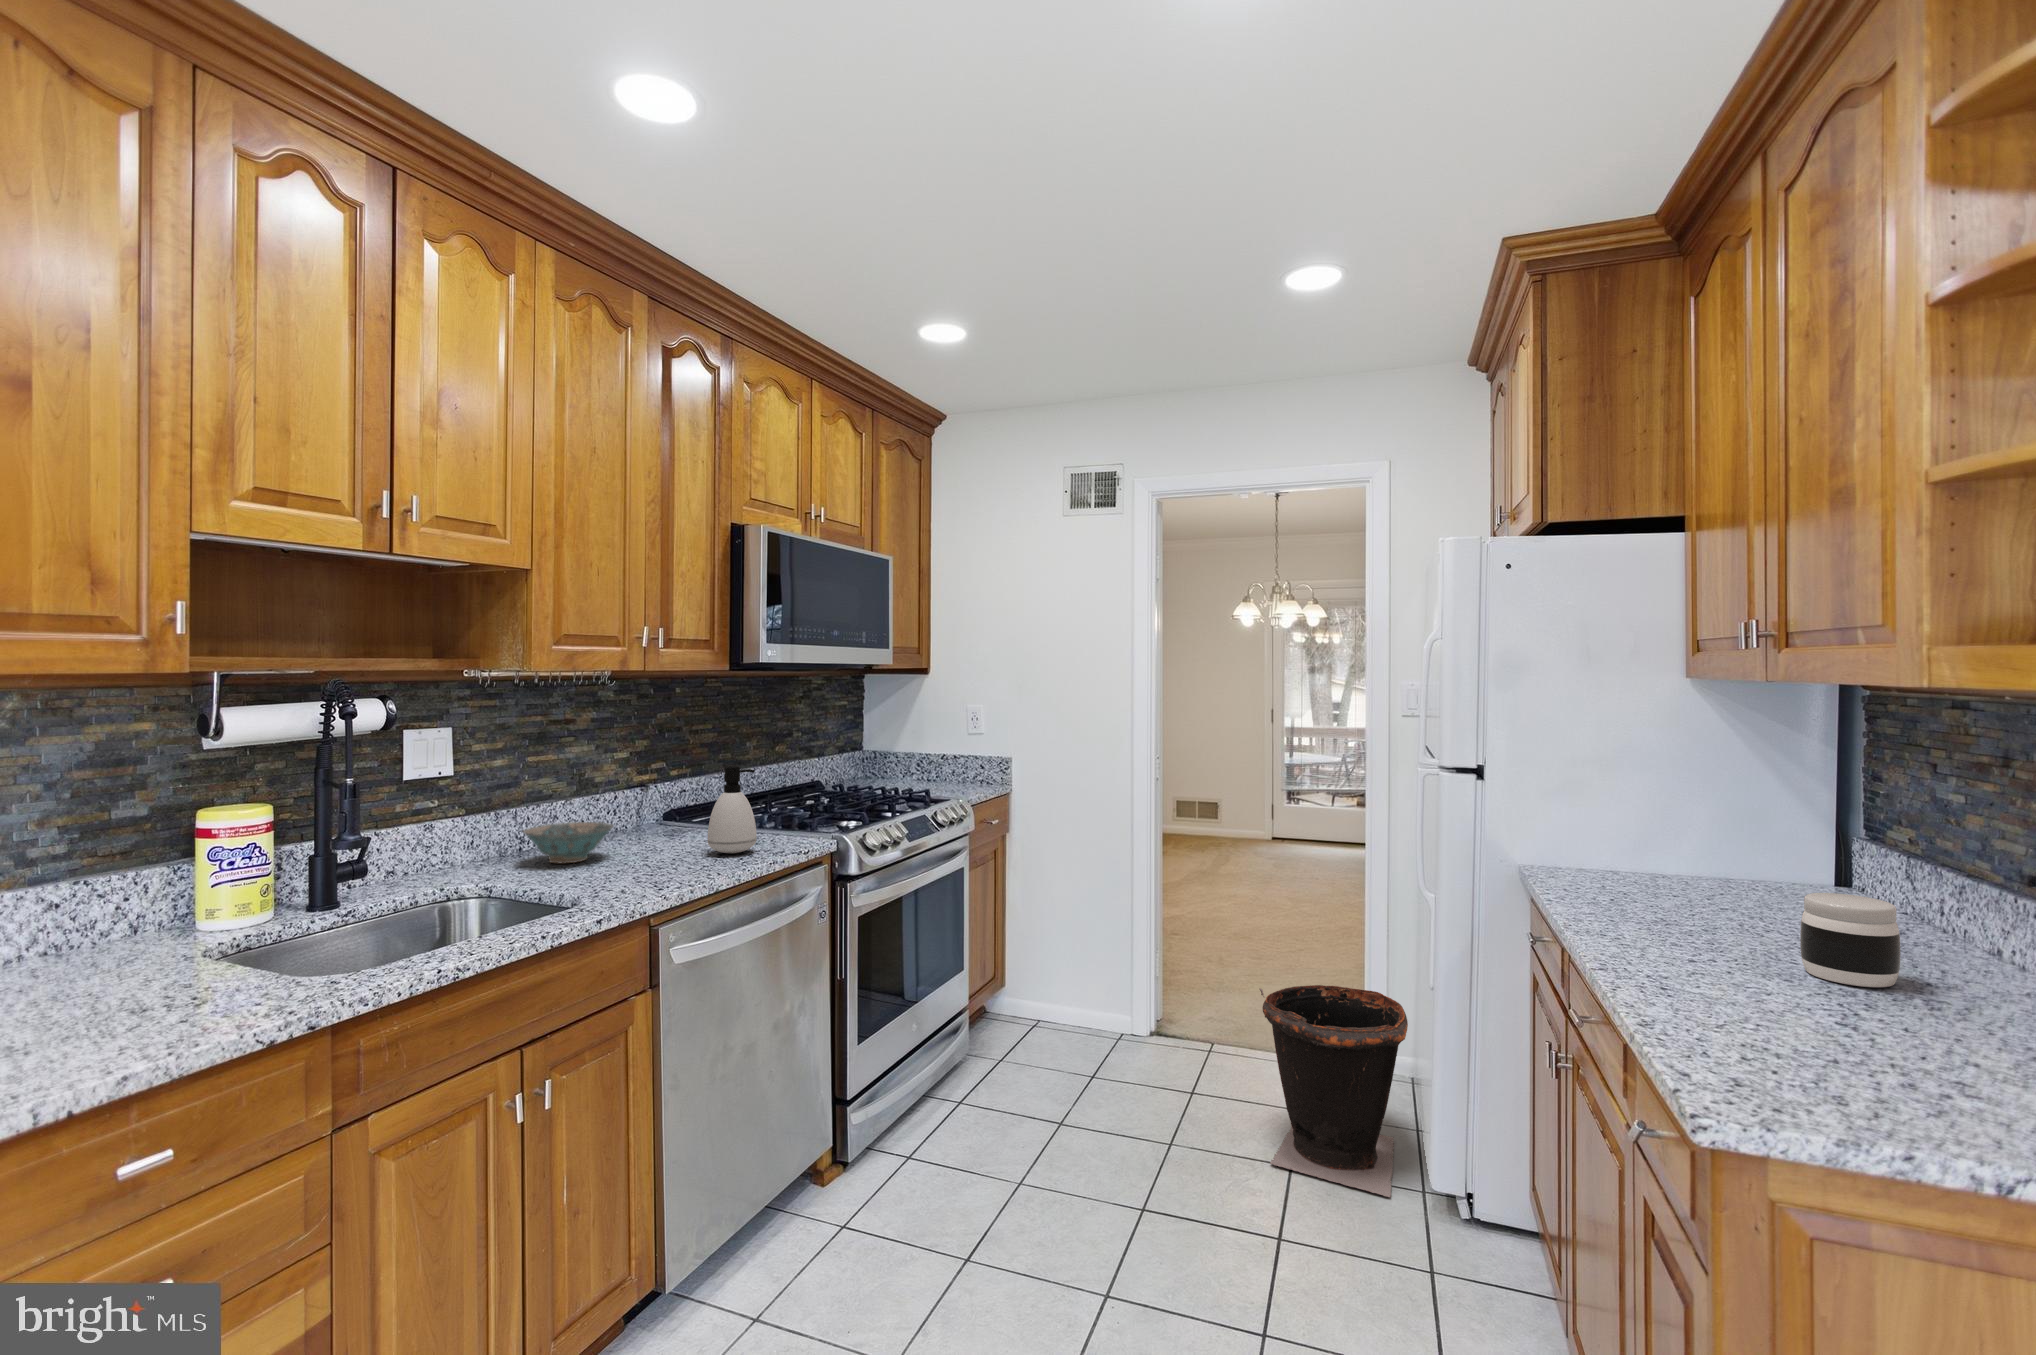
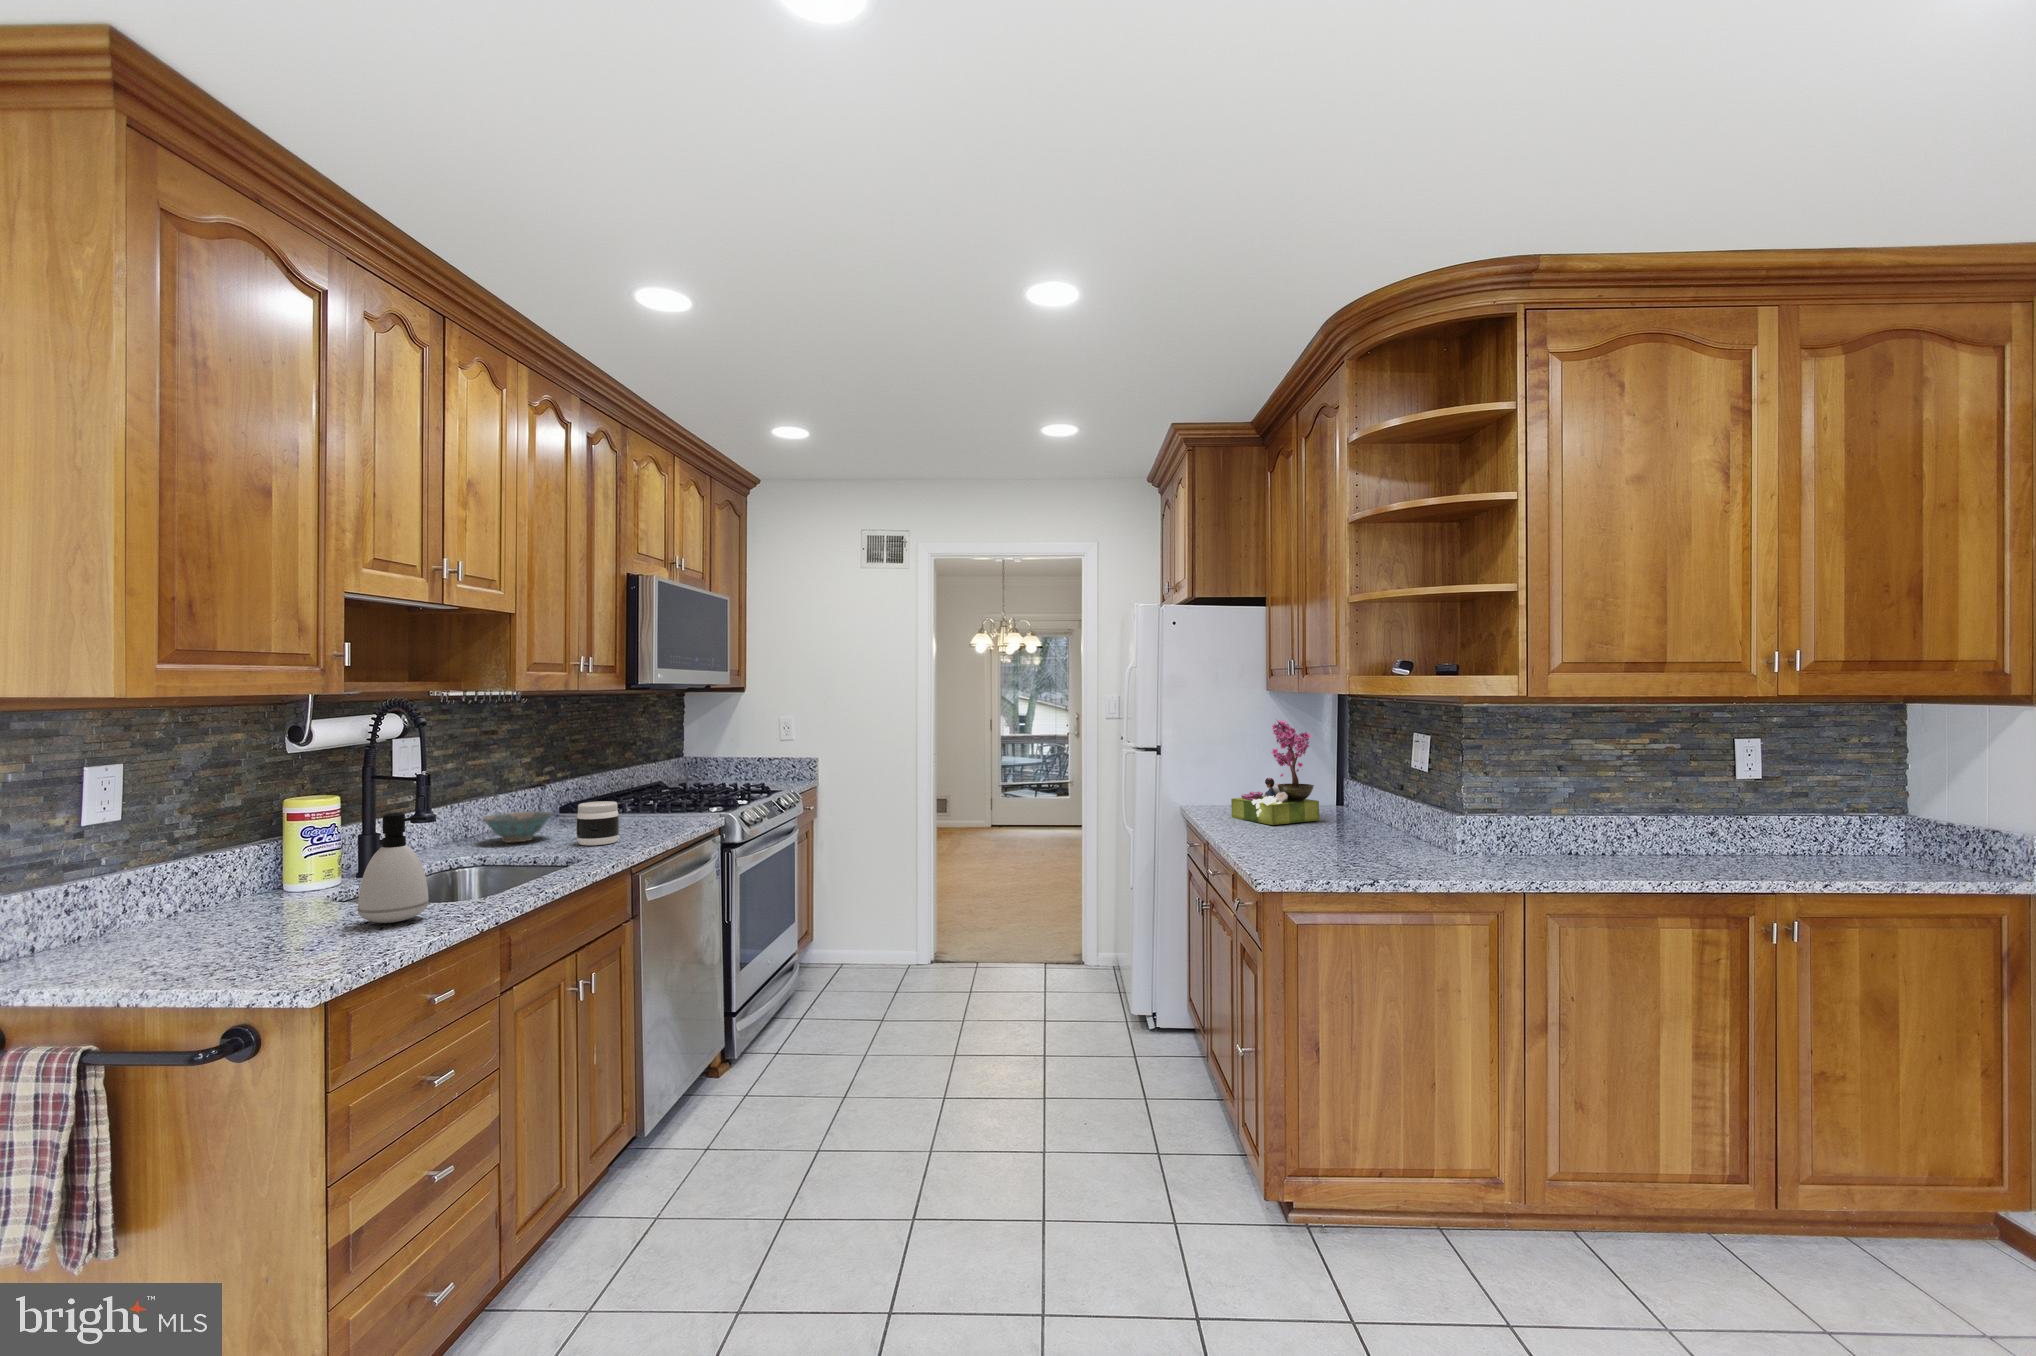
flower arrangement: none [1615,730,1799,925] -> present [1231,720,1319,825]
soap dispenser: present [708,765,757,853] -> present [358,812,429,923]
jar: present [1800,893,1900,987] -> present [576,801,619,845]
waste bin: present [1260,985,1408,1197] -> none [1021,904,1116,1030]

